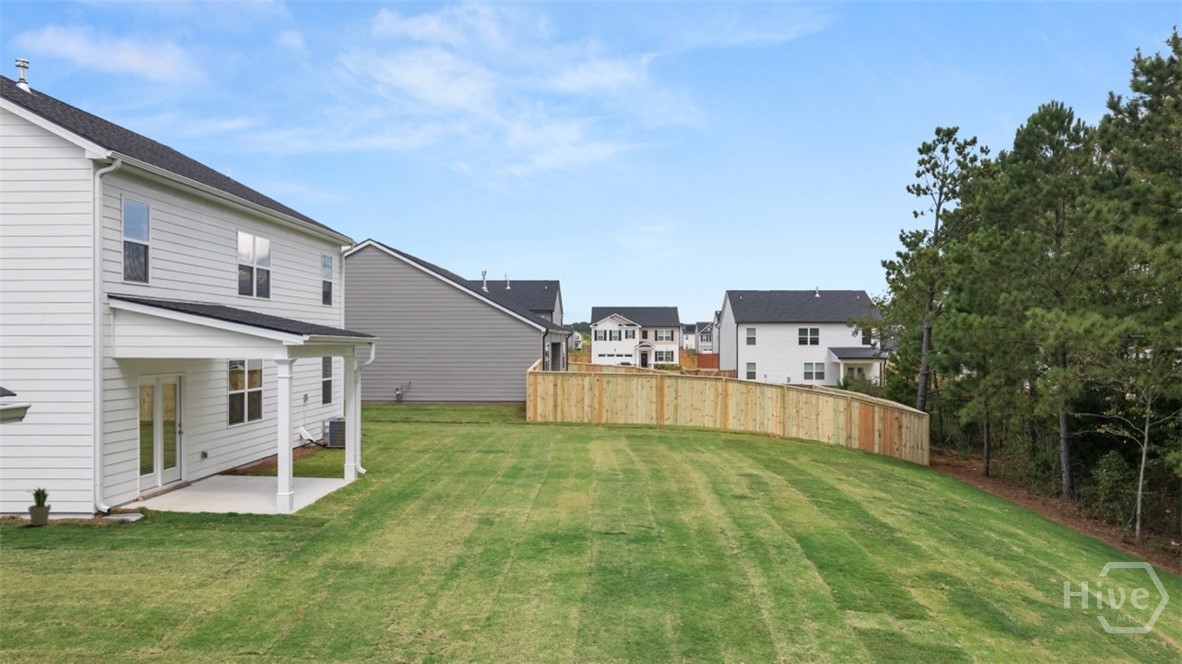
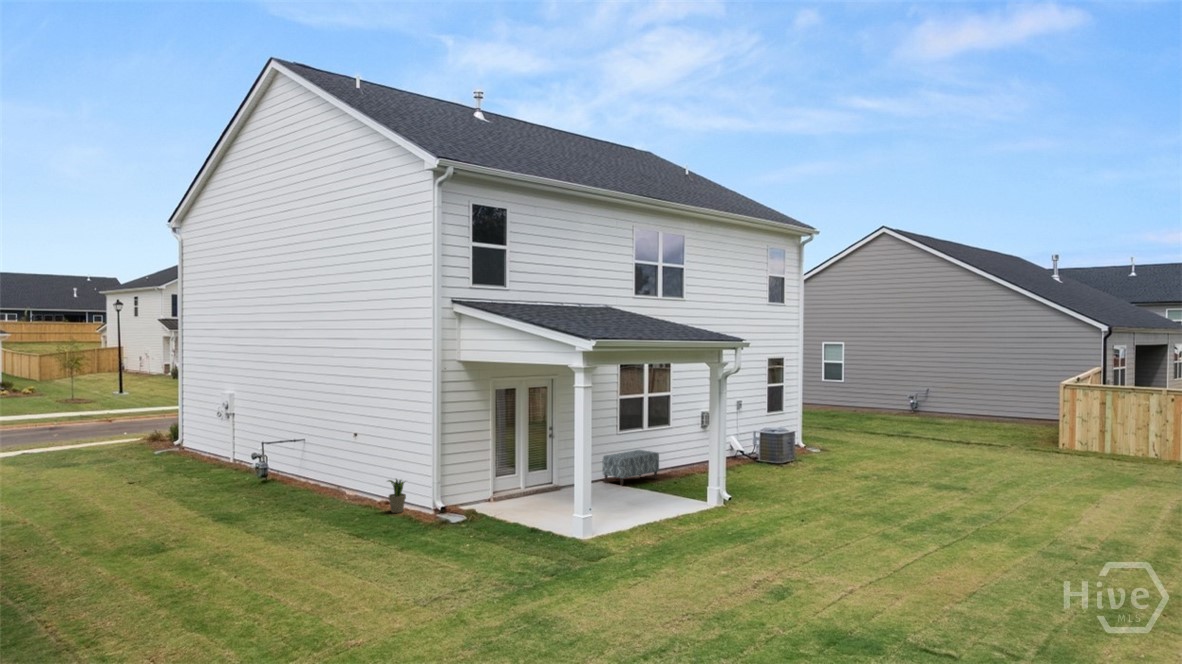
bench: none [219,444,268,478] -> present [603,450,659,486]

